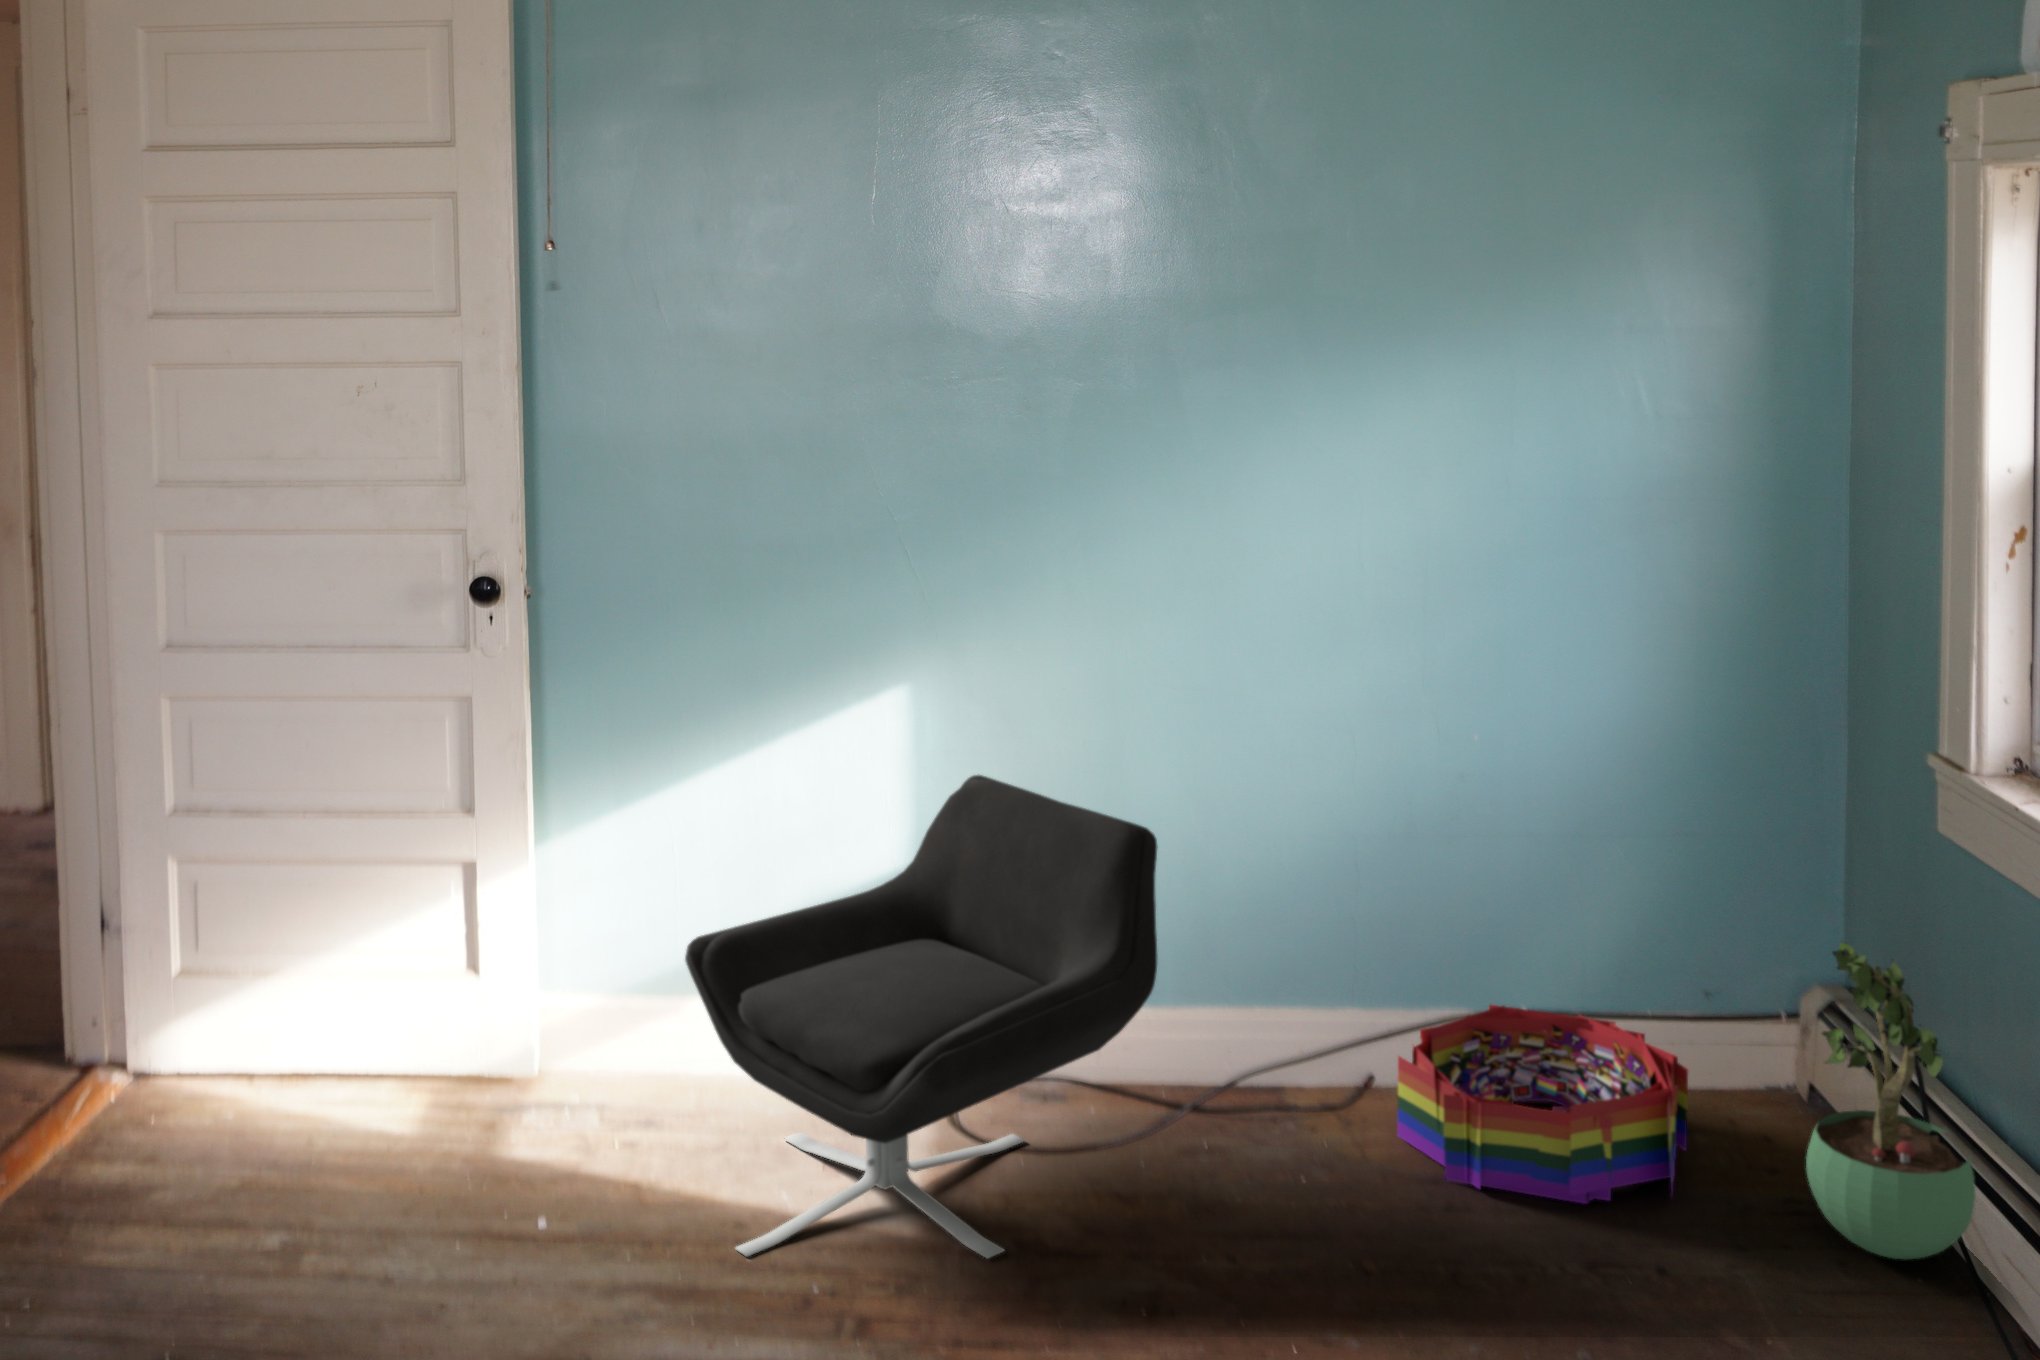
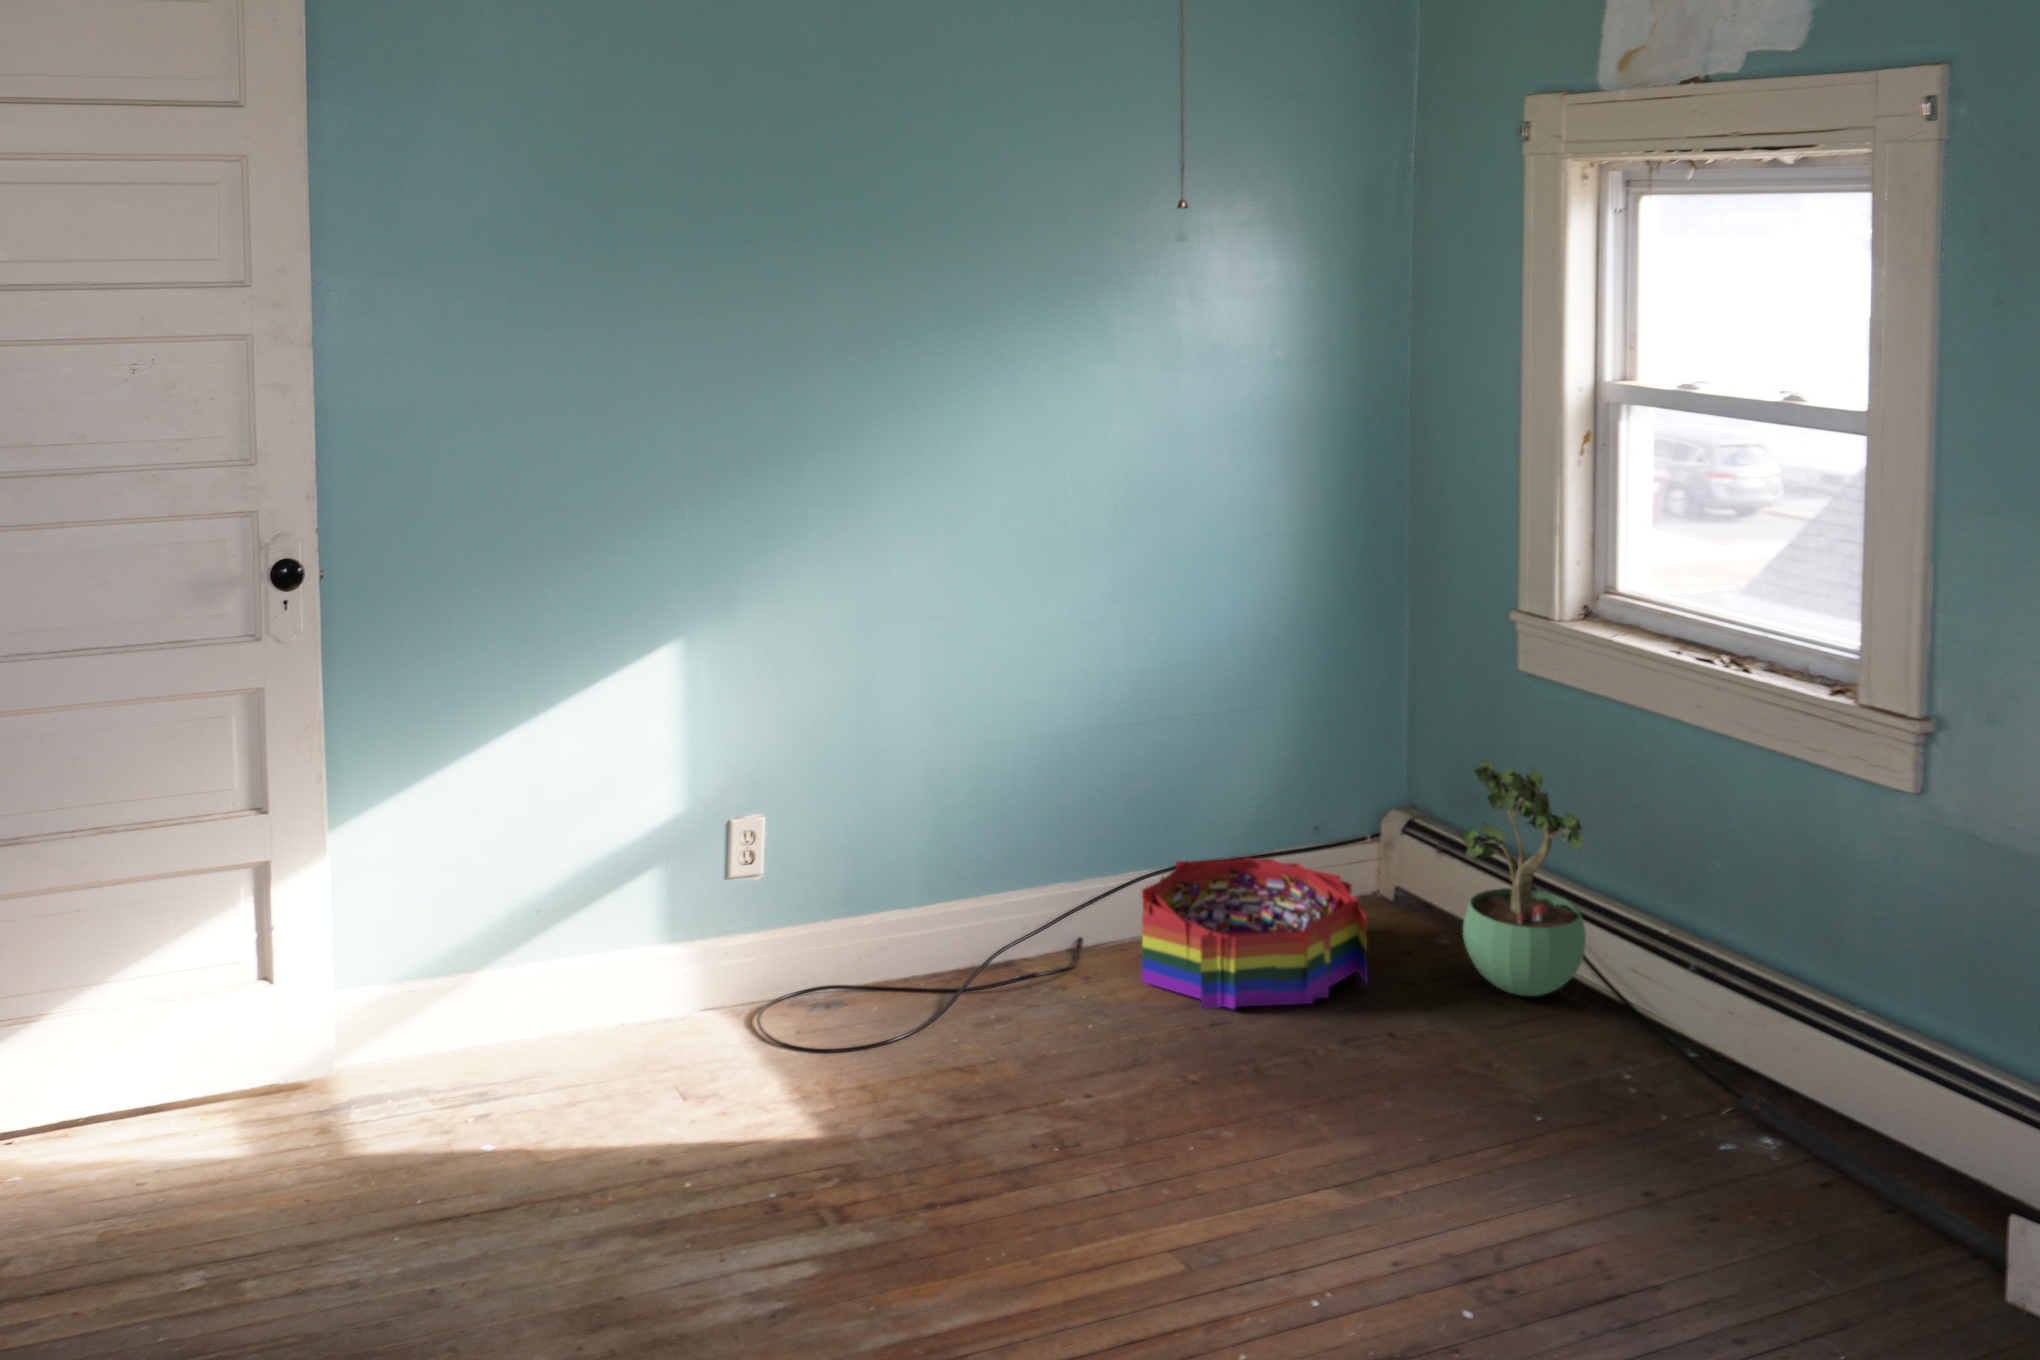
lounge chair: present [685,775,1158,1258] -> none [545,719,998,1207]

